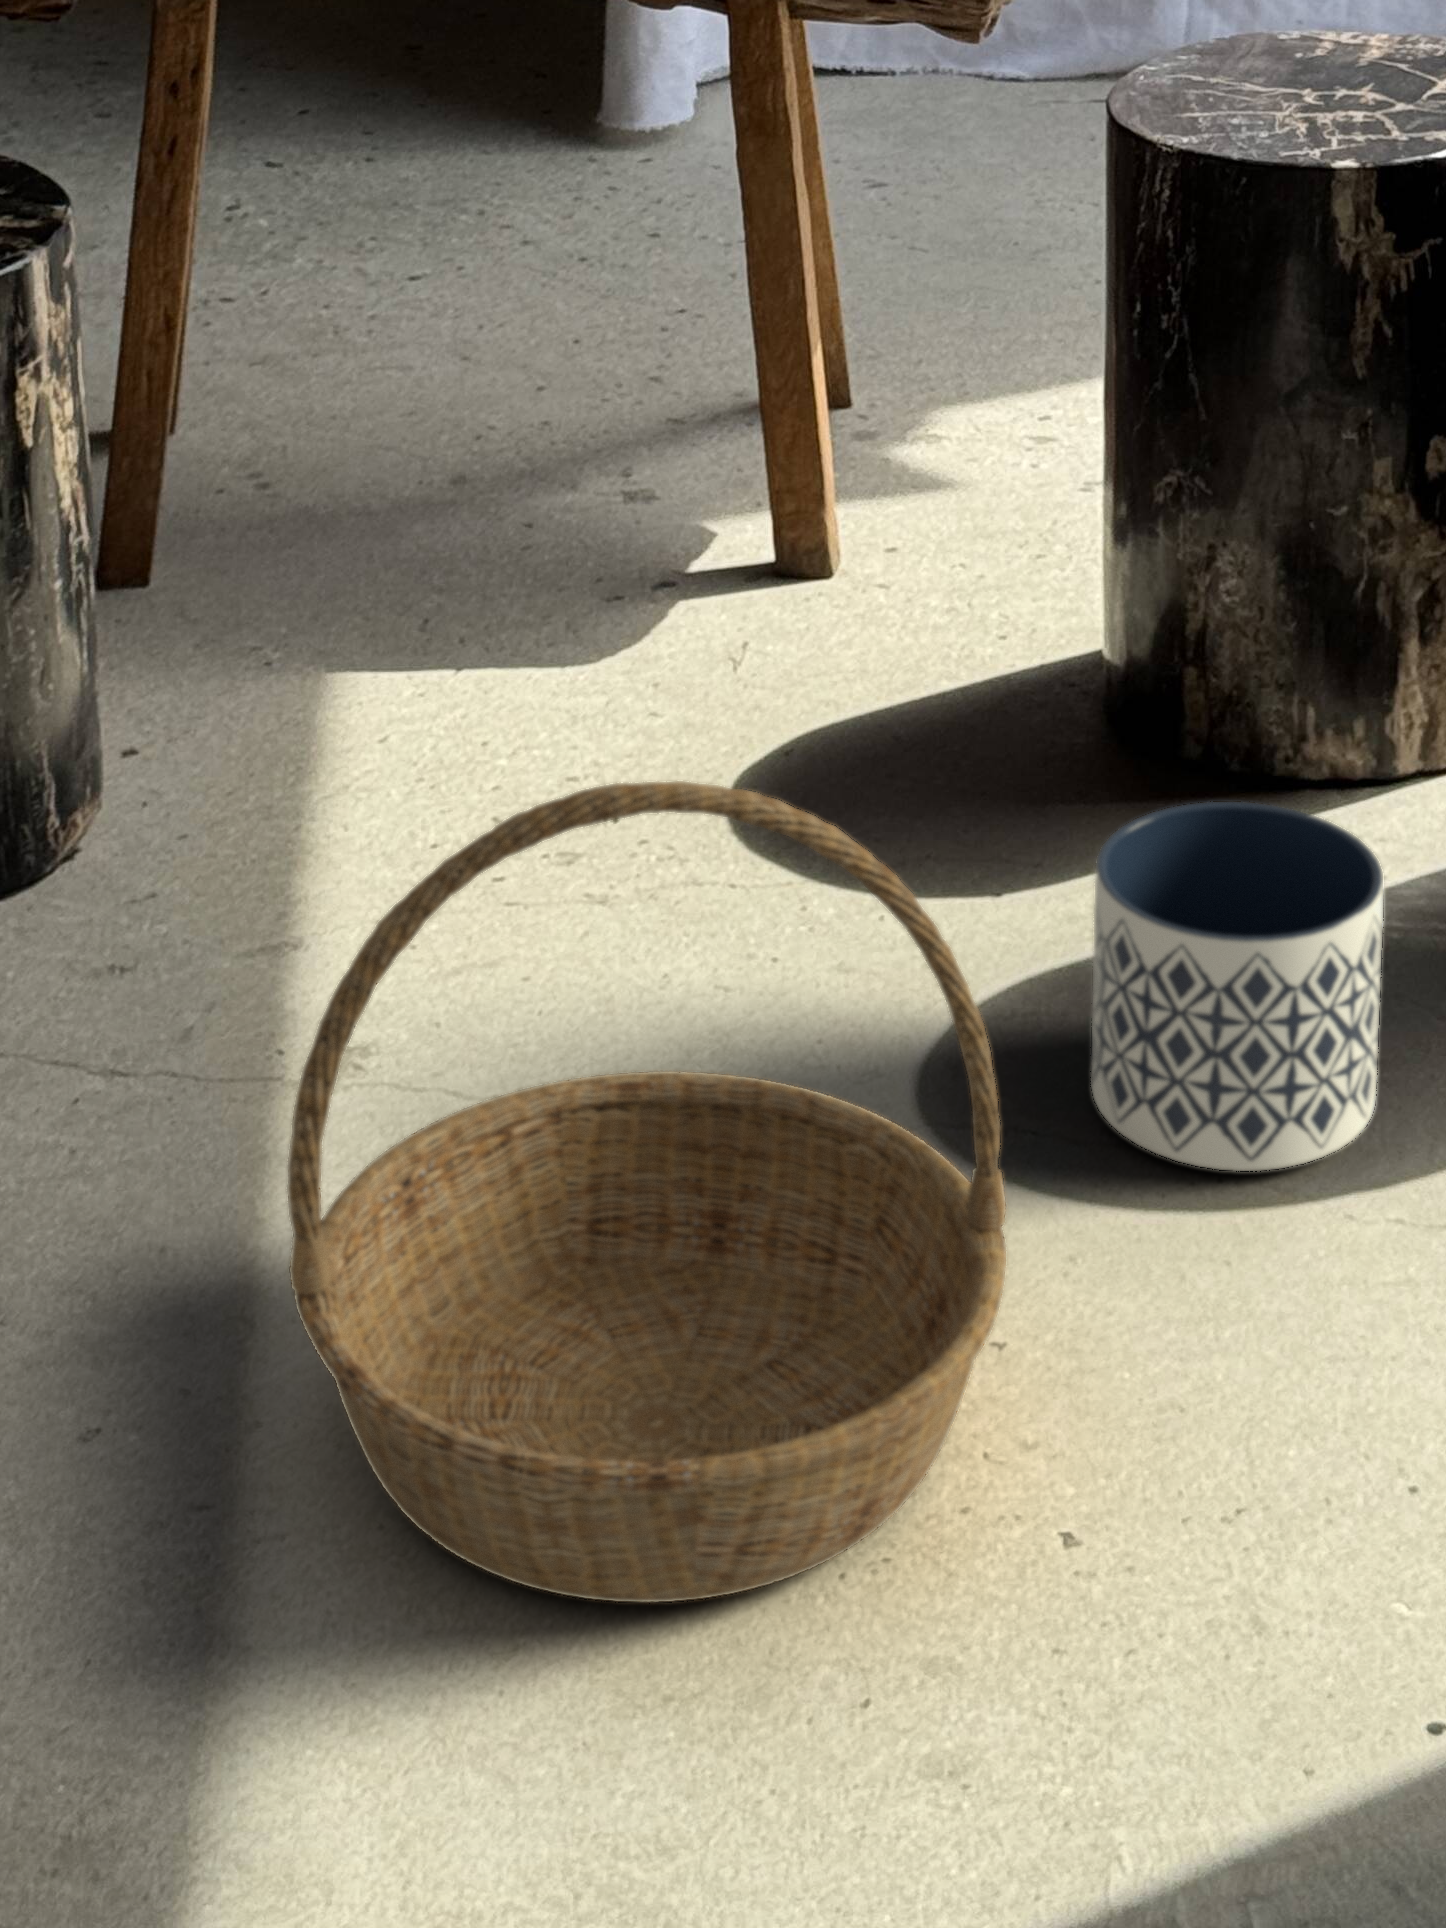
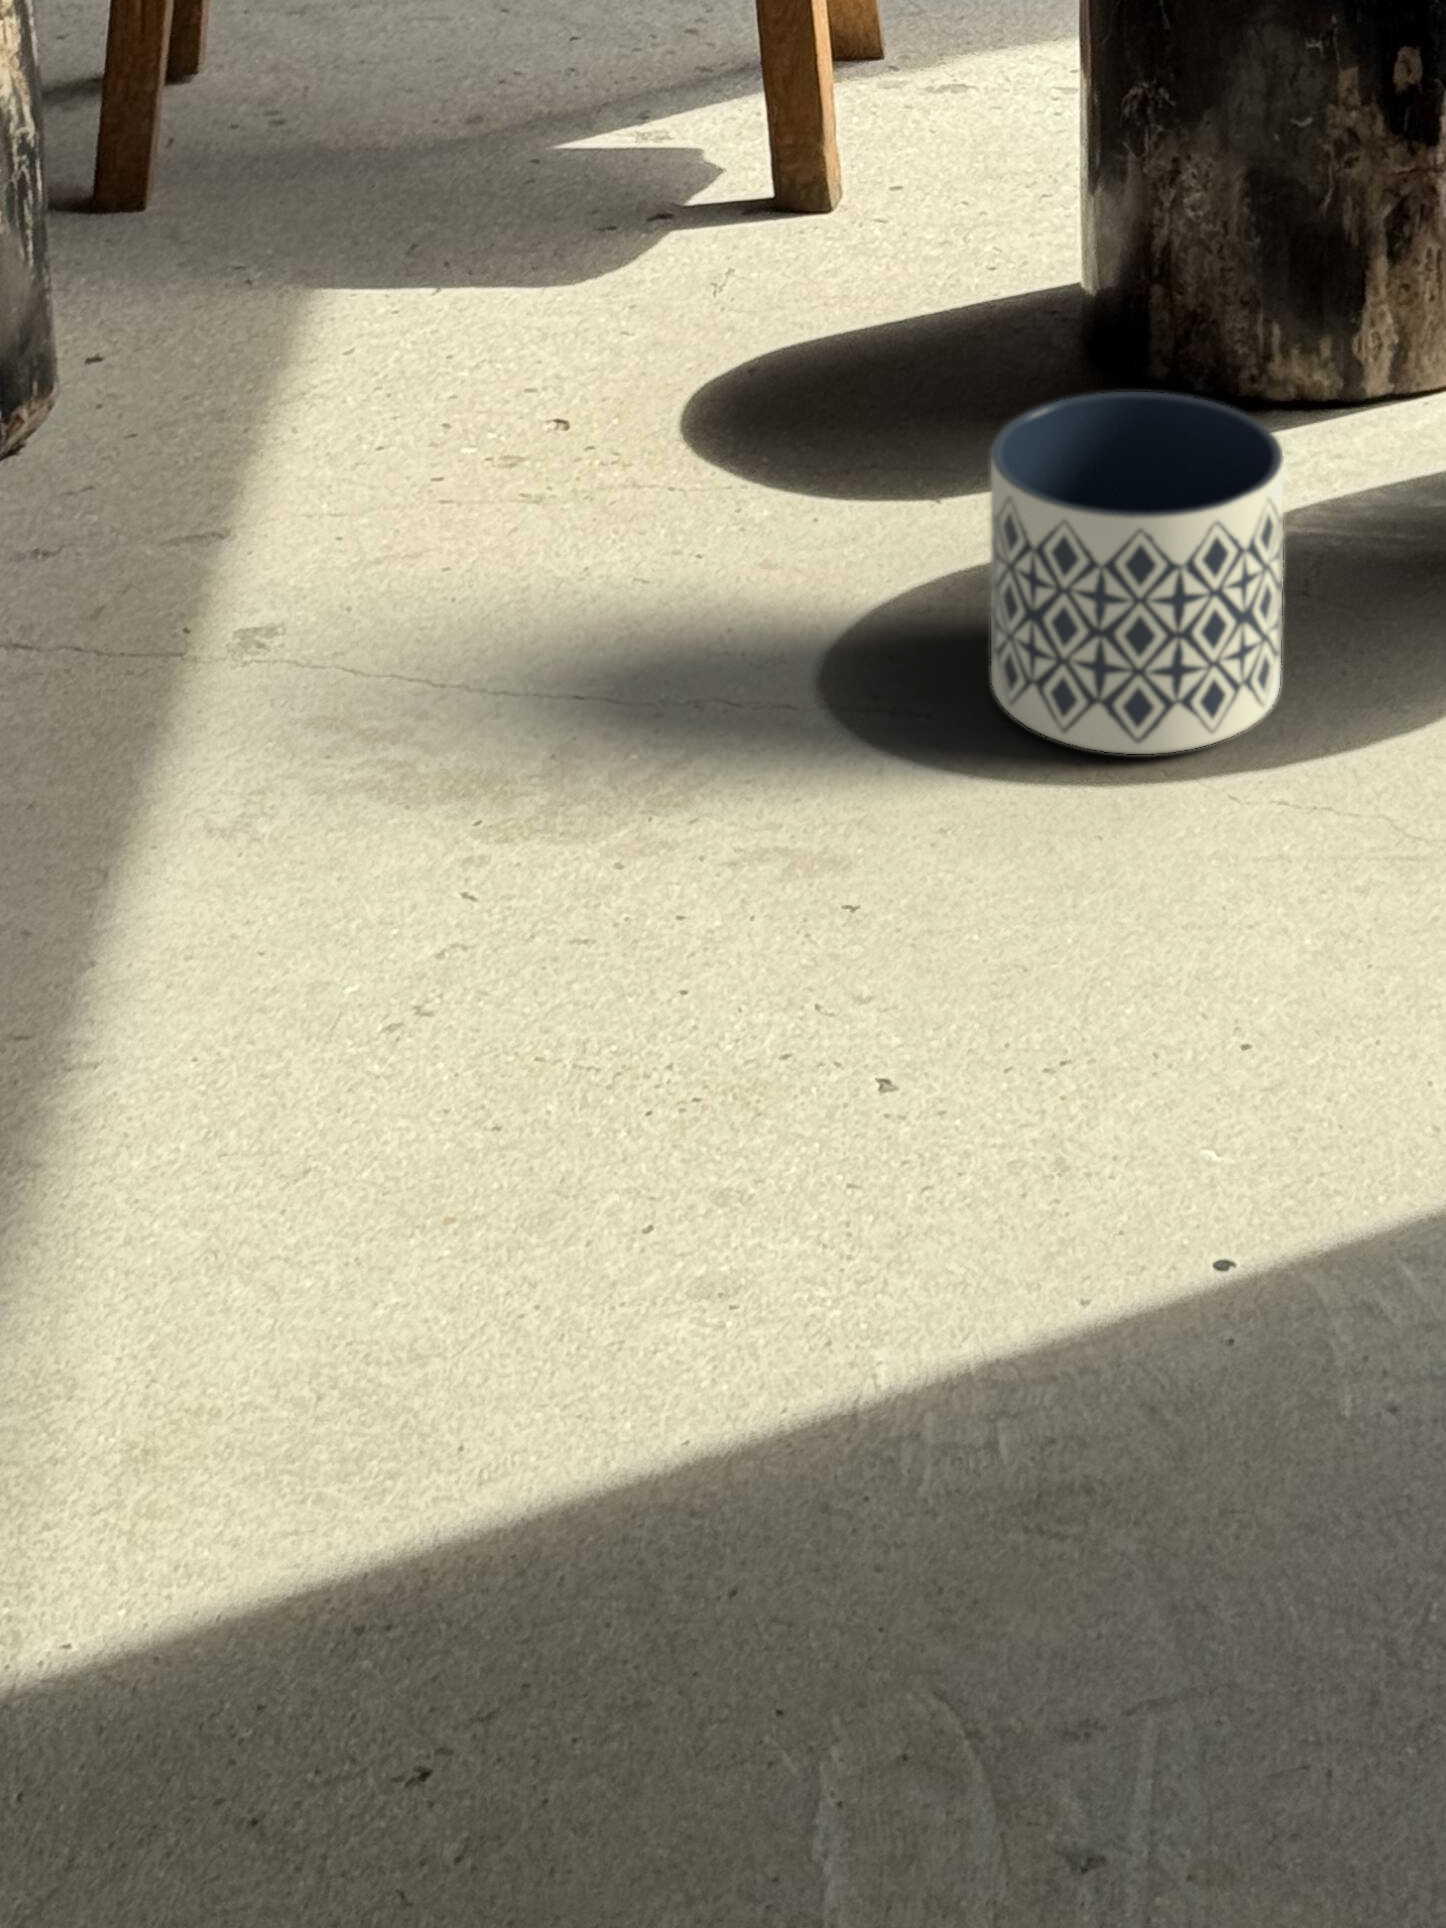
basket: present [287,781,1006,1603] -> none [109,310,843,1122]

